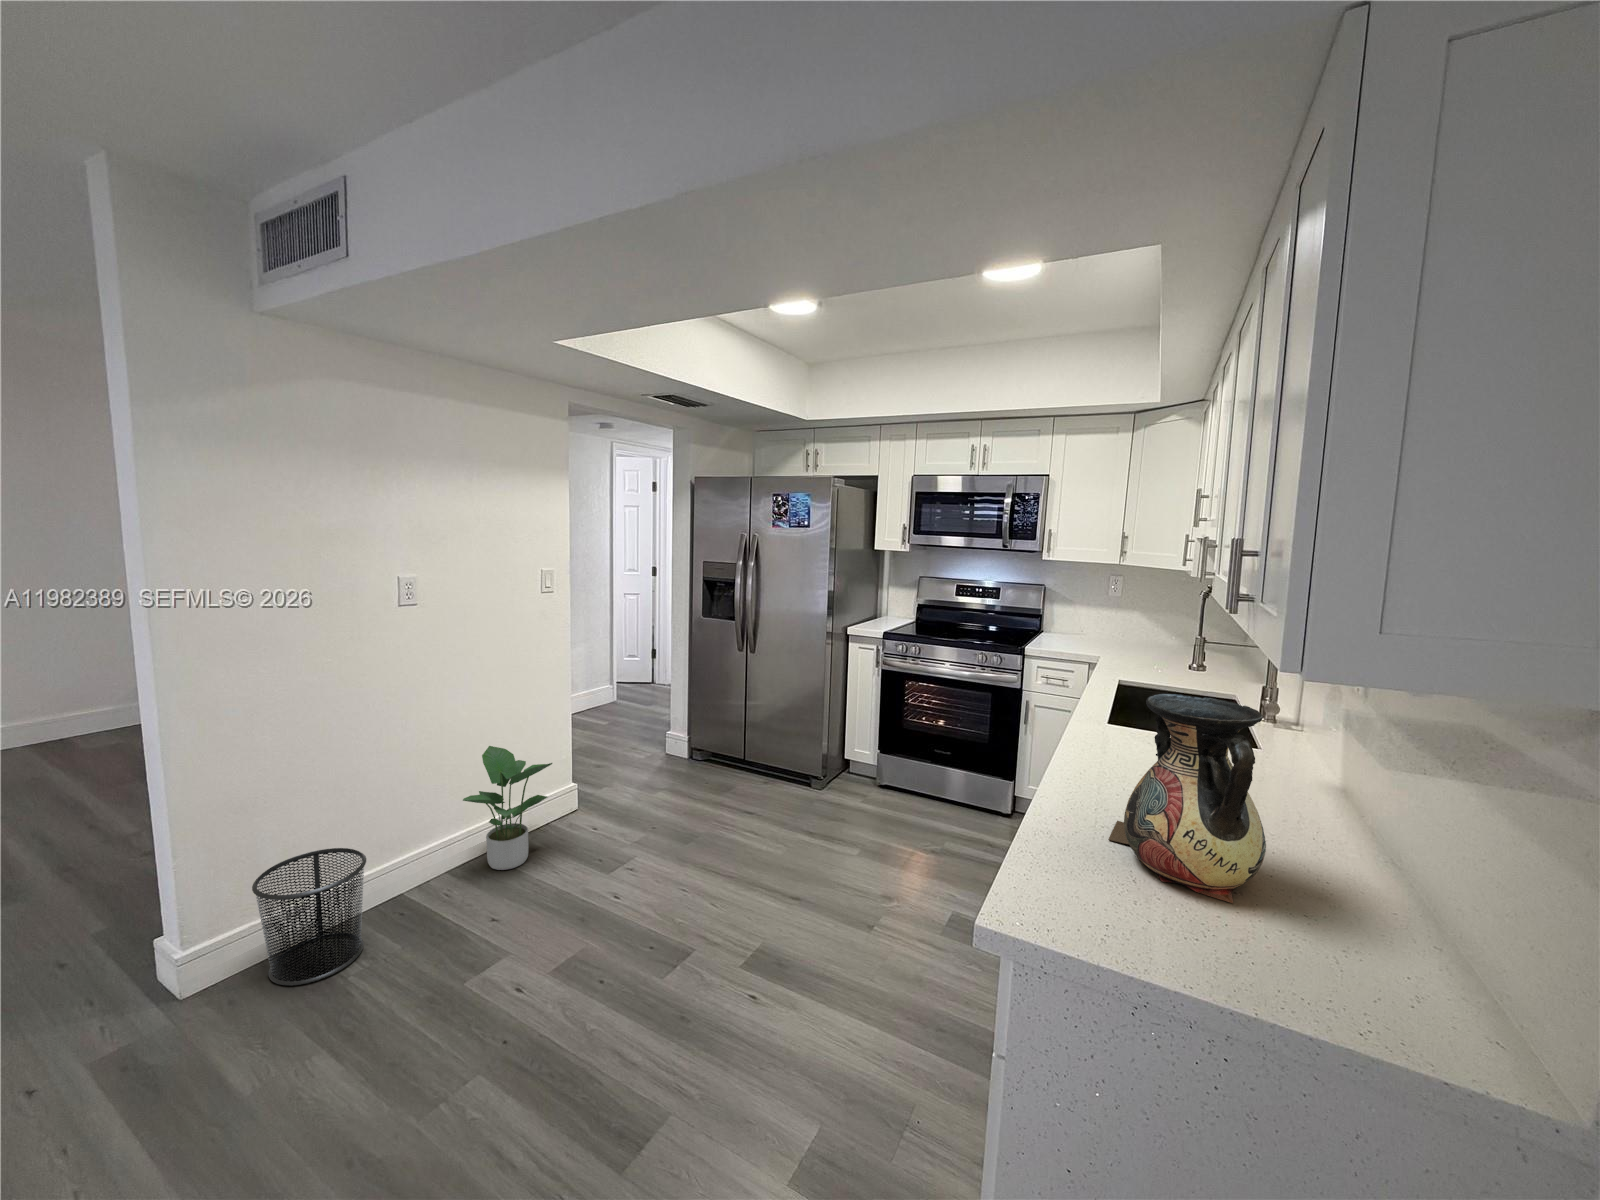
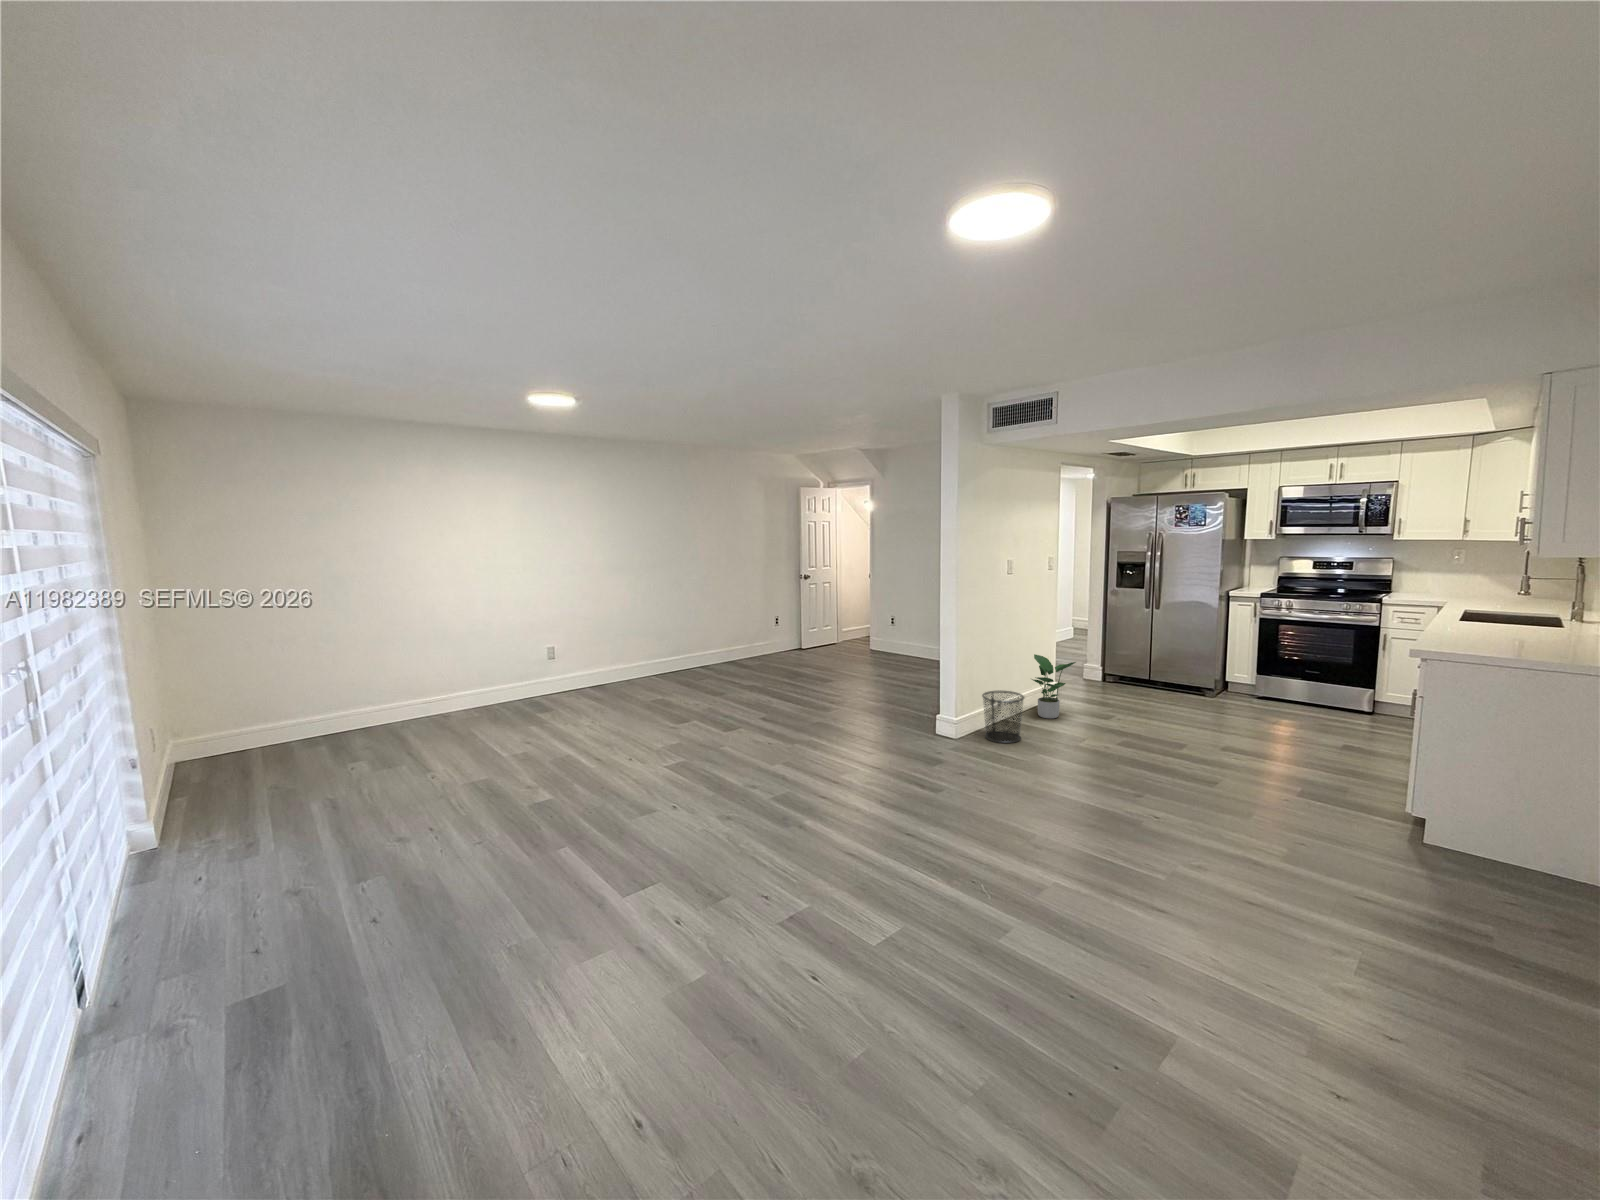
vase: present [1108,694,1266,903] -> none [1459,588,1535,658]

